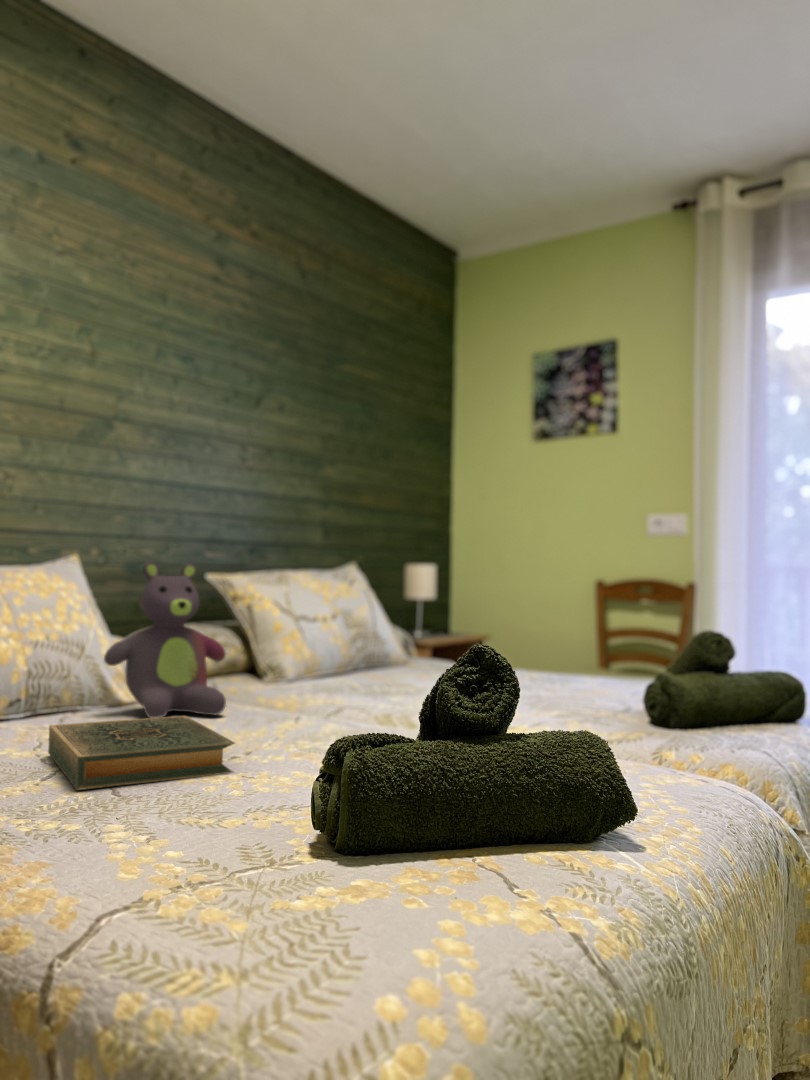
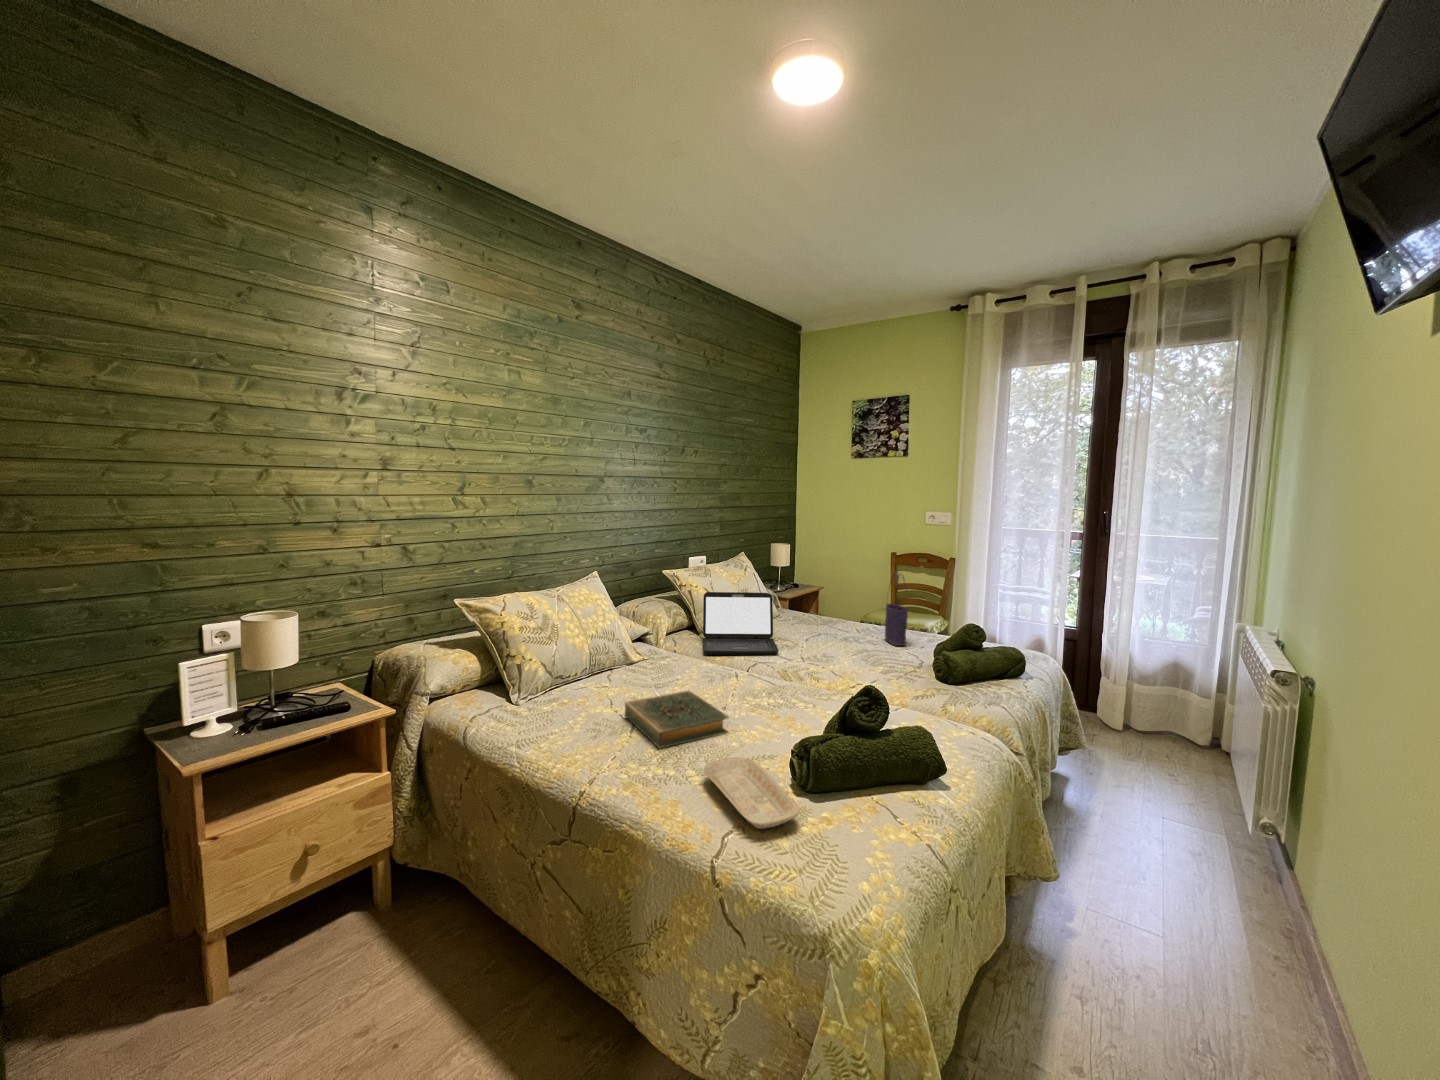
stuffed bear: present [104,562,226,718] -> none [629,589,699,684]
tote bag: none [571,567,606,687] -> present [885,575,908,646]
laptop: none [255,600,384,696] -> present [703,592,778,655]
tray: none [125,789,290,900] -> present [704,757,799,829]

